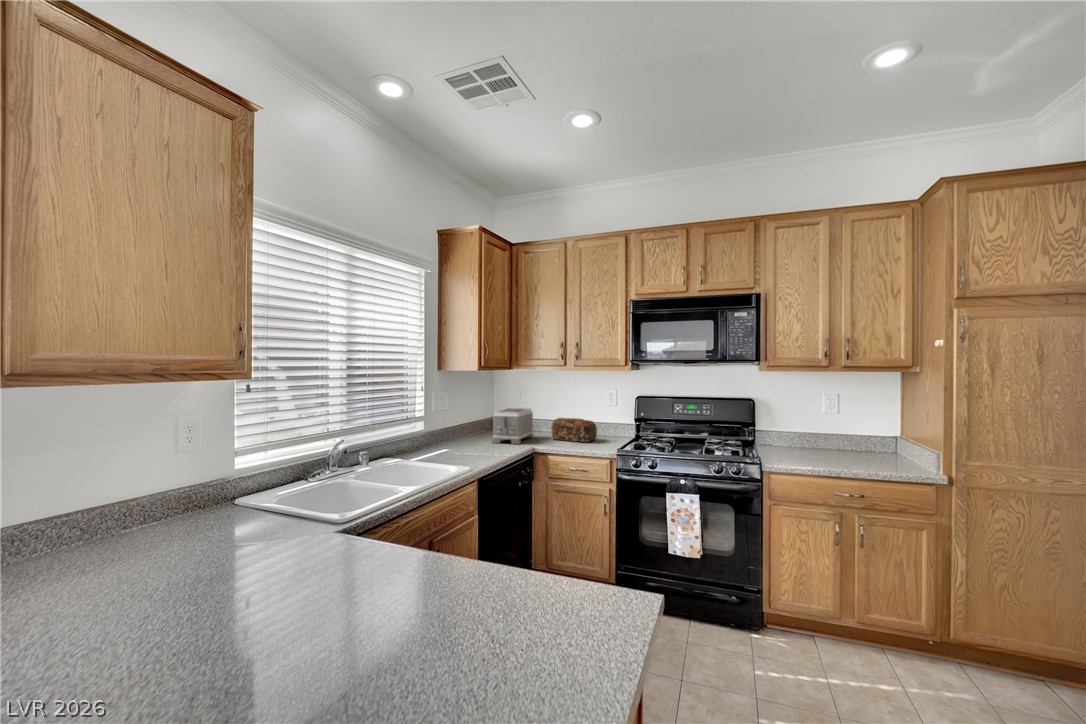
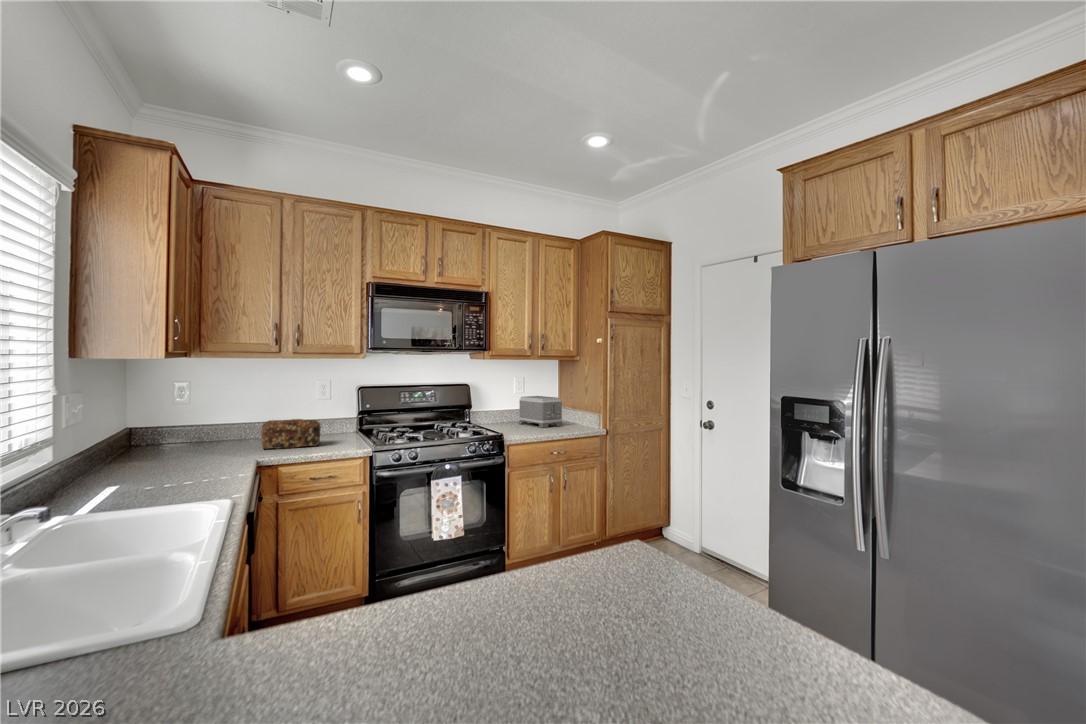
toaster: present [492,408,533,444] -> present [518,396,563,428]

